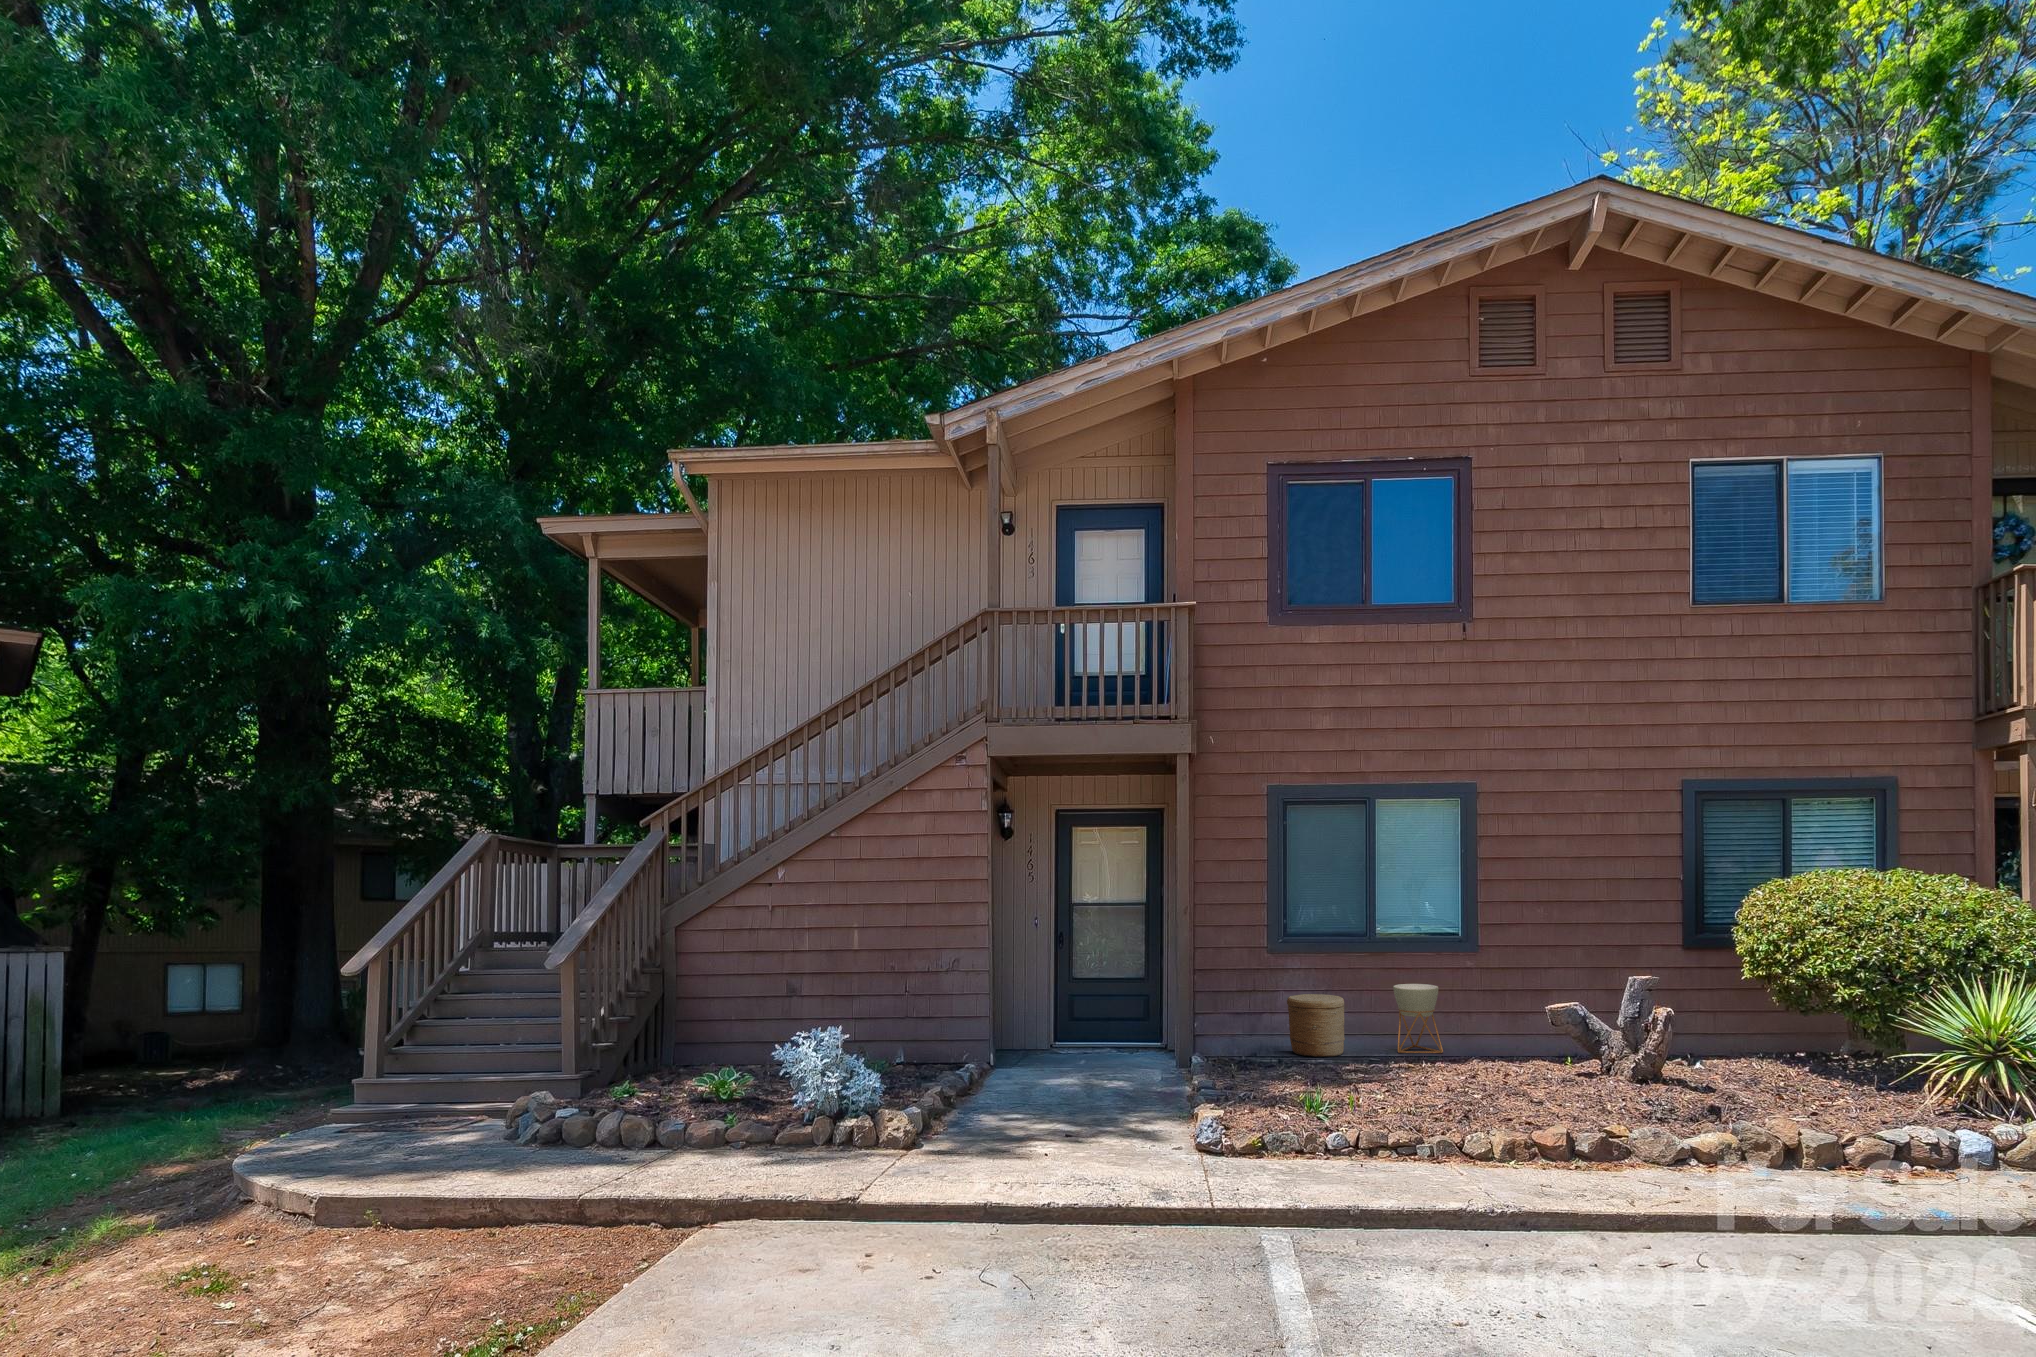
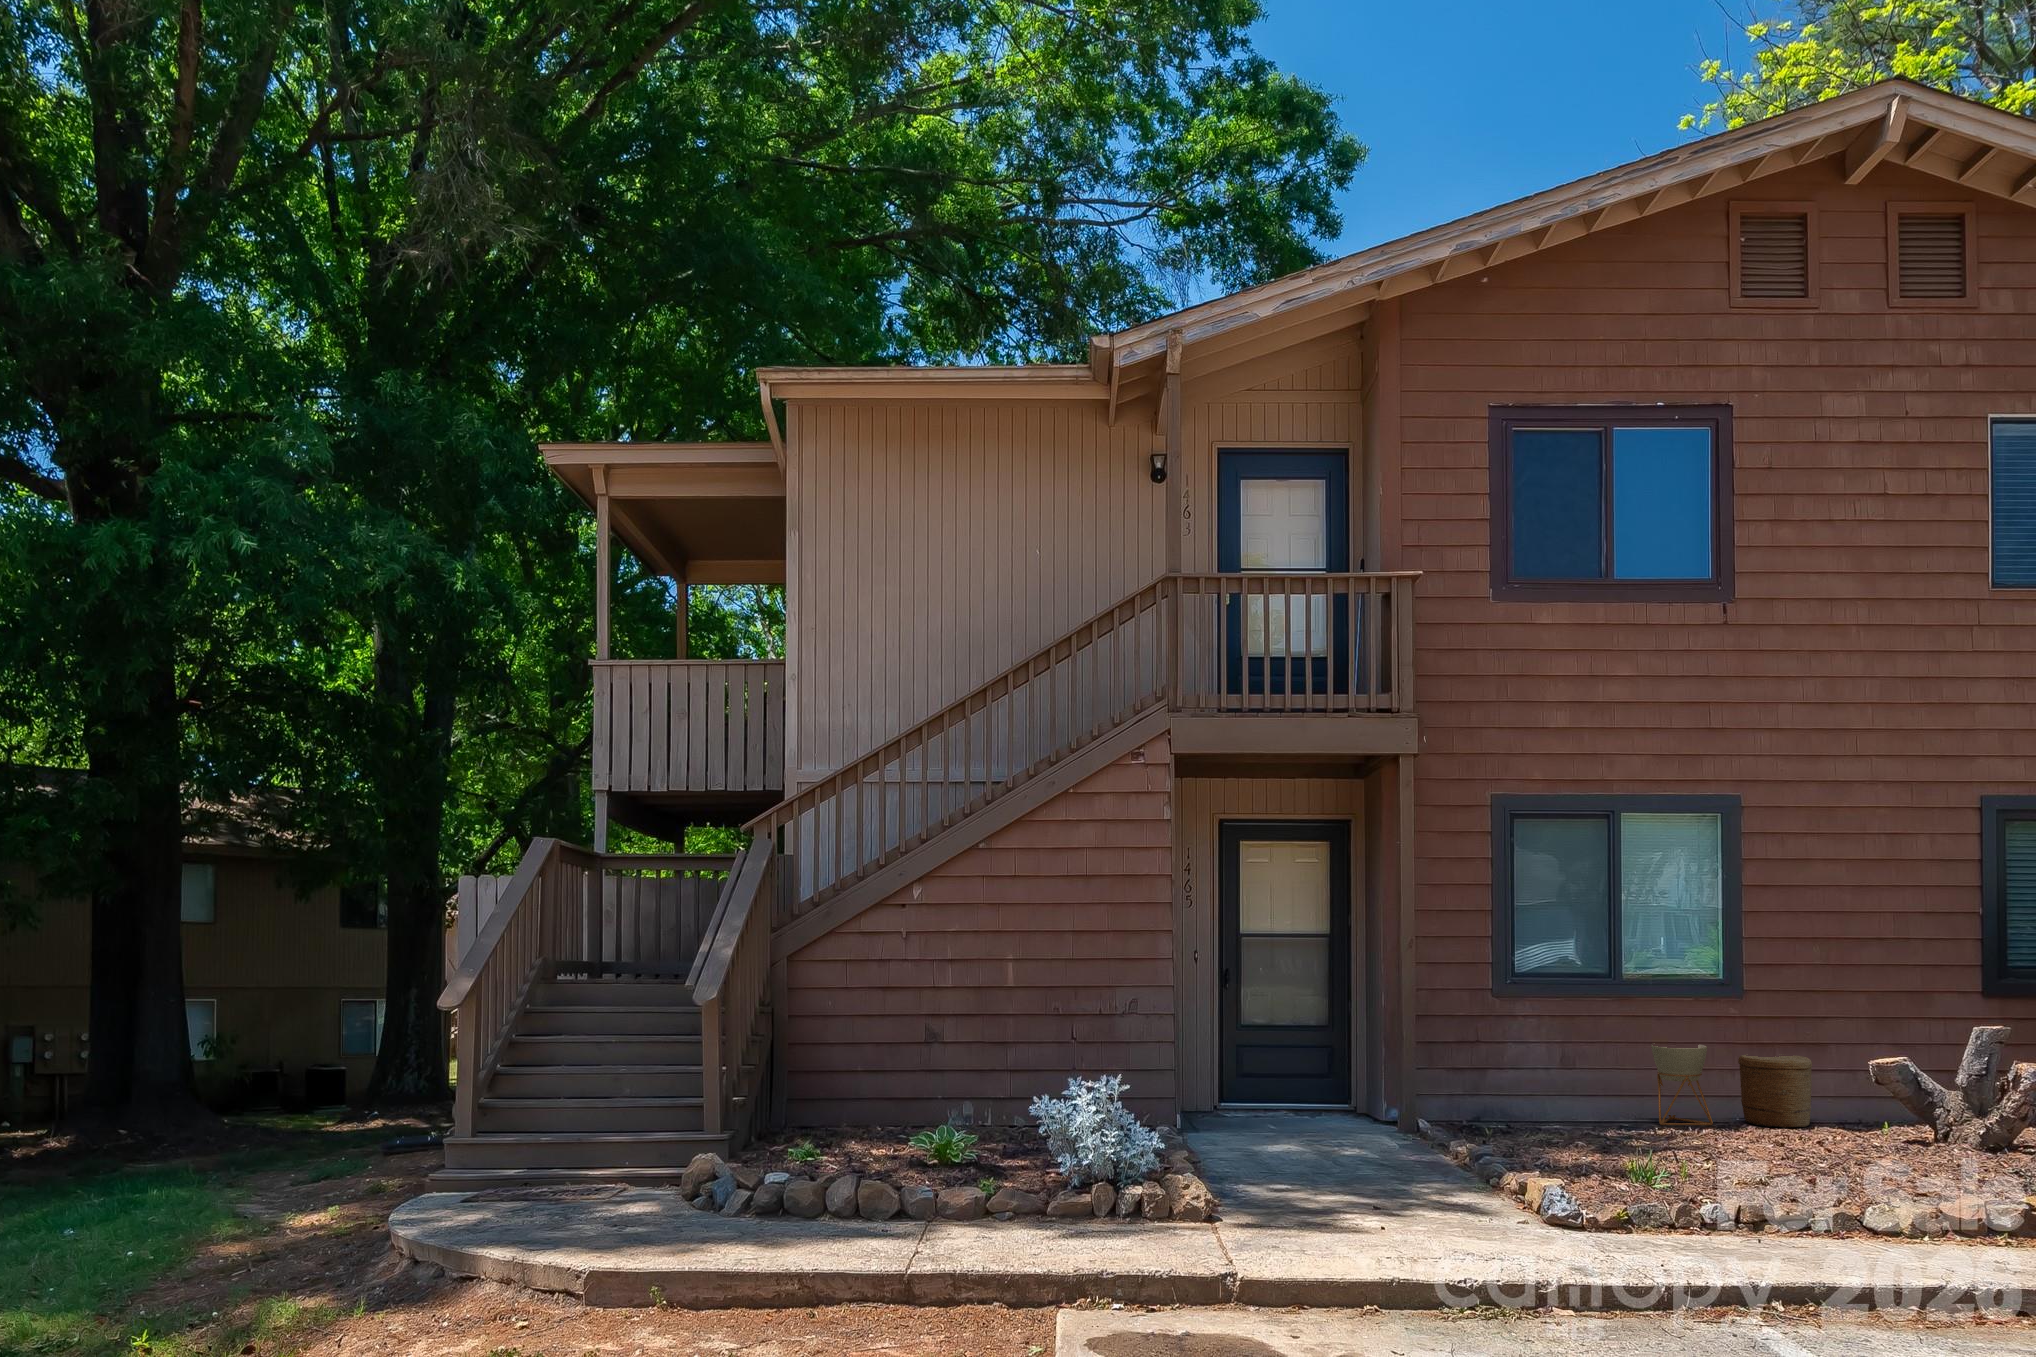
woven basket: present [1287,994,1345,1057] -> present [1738,1055,1812,1128]

